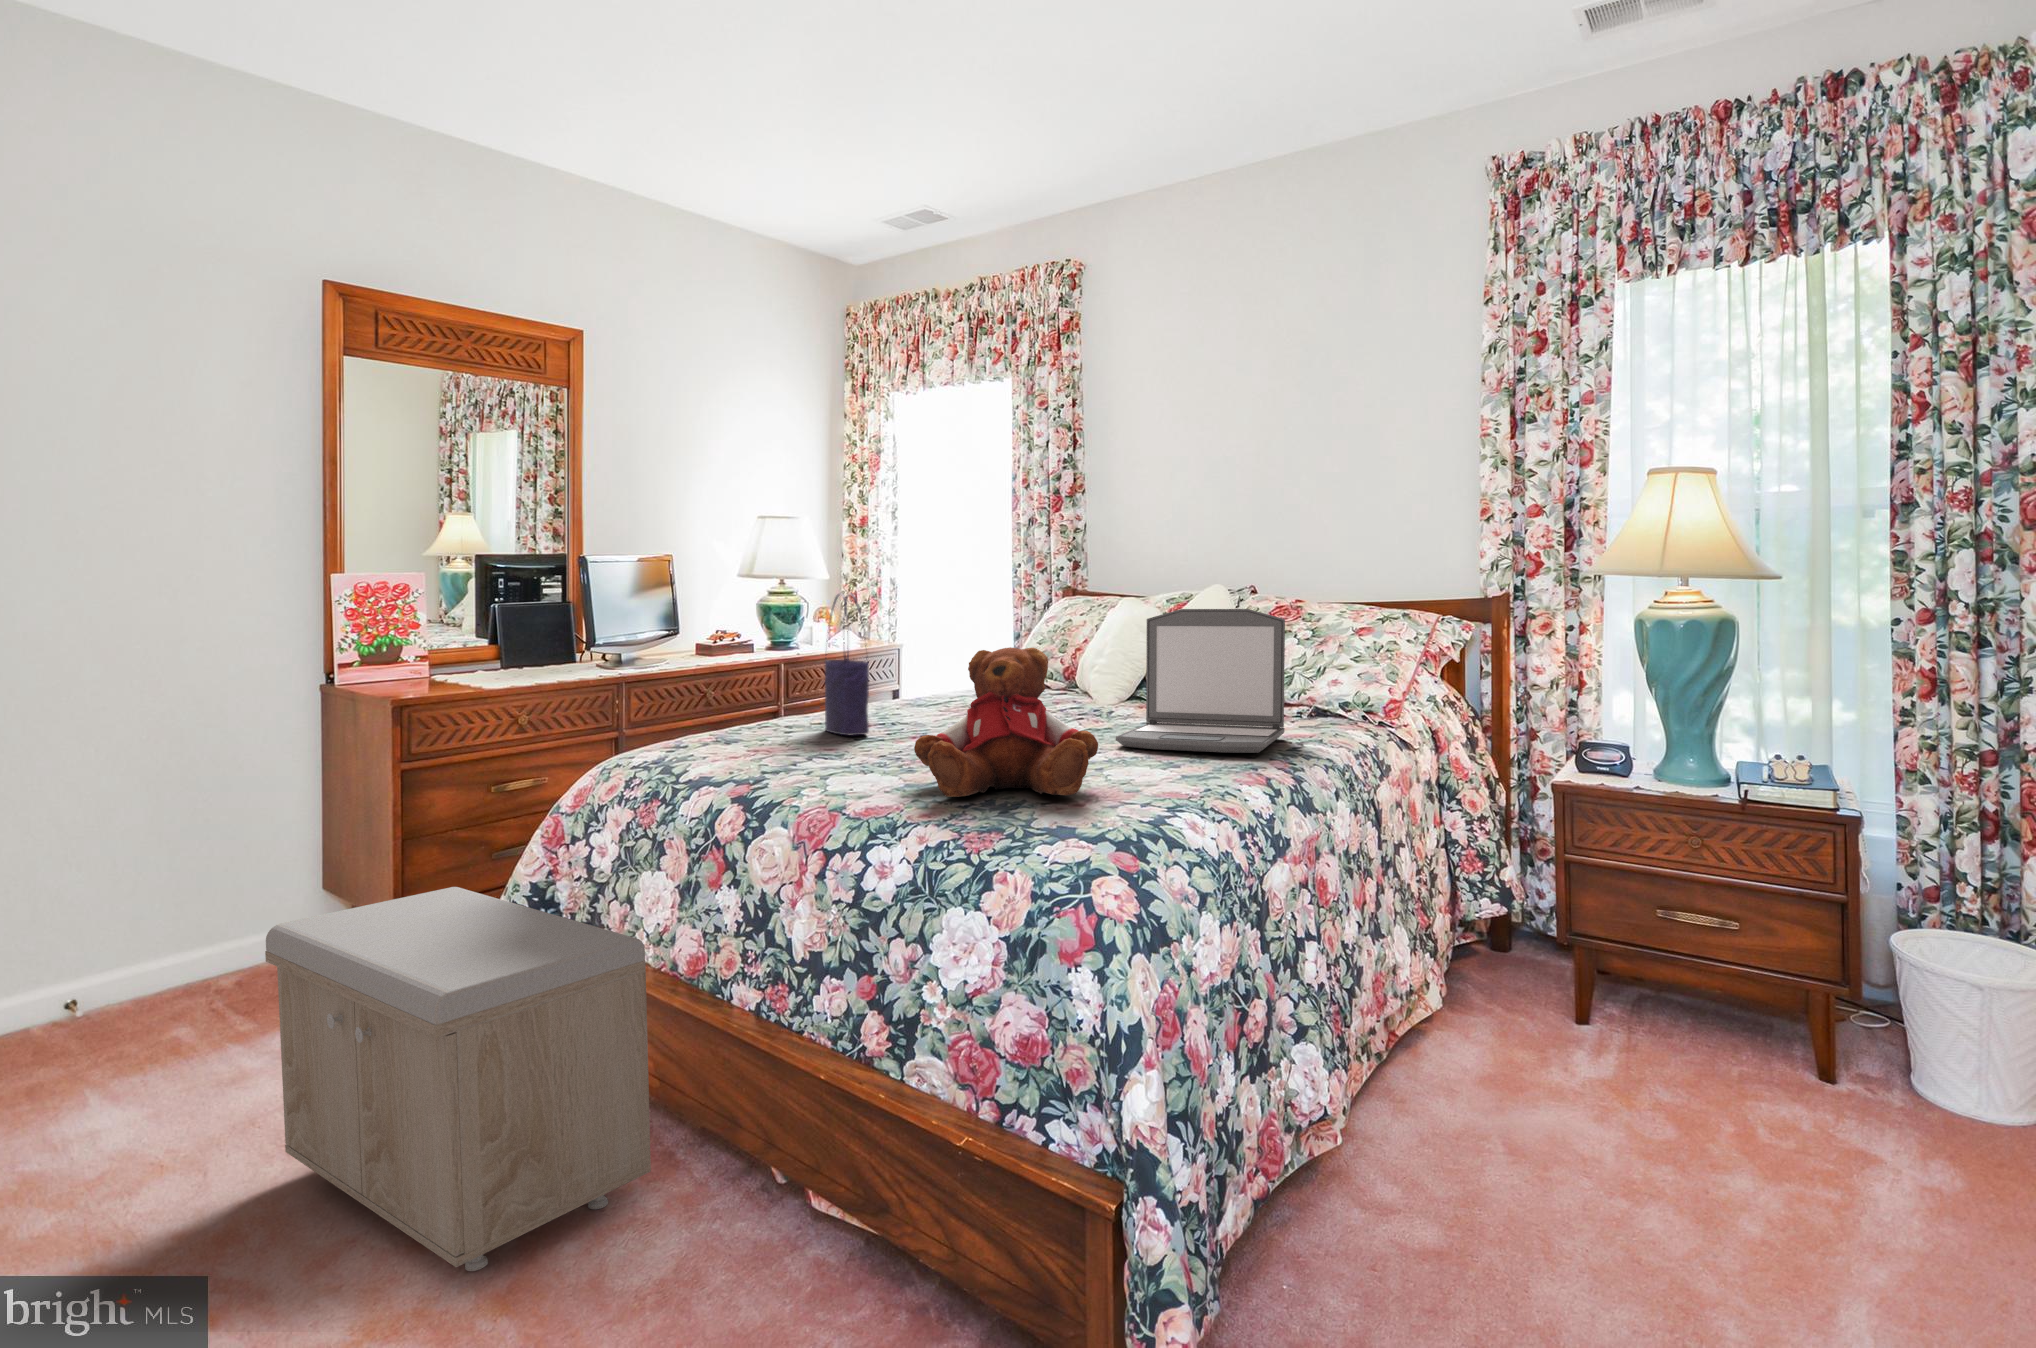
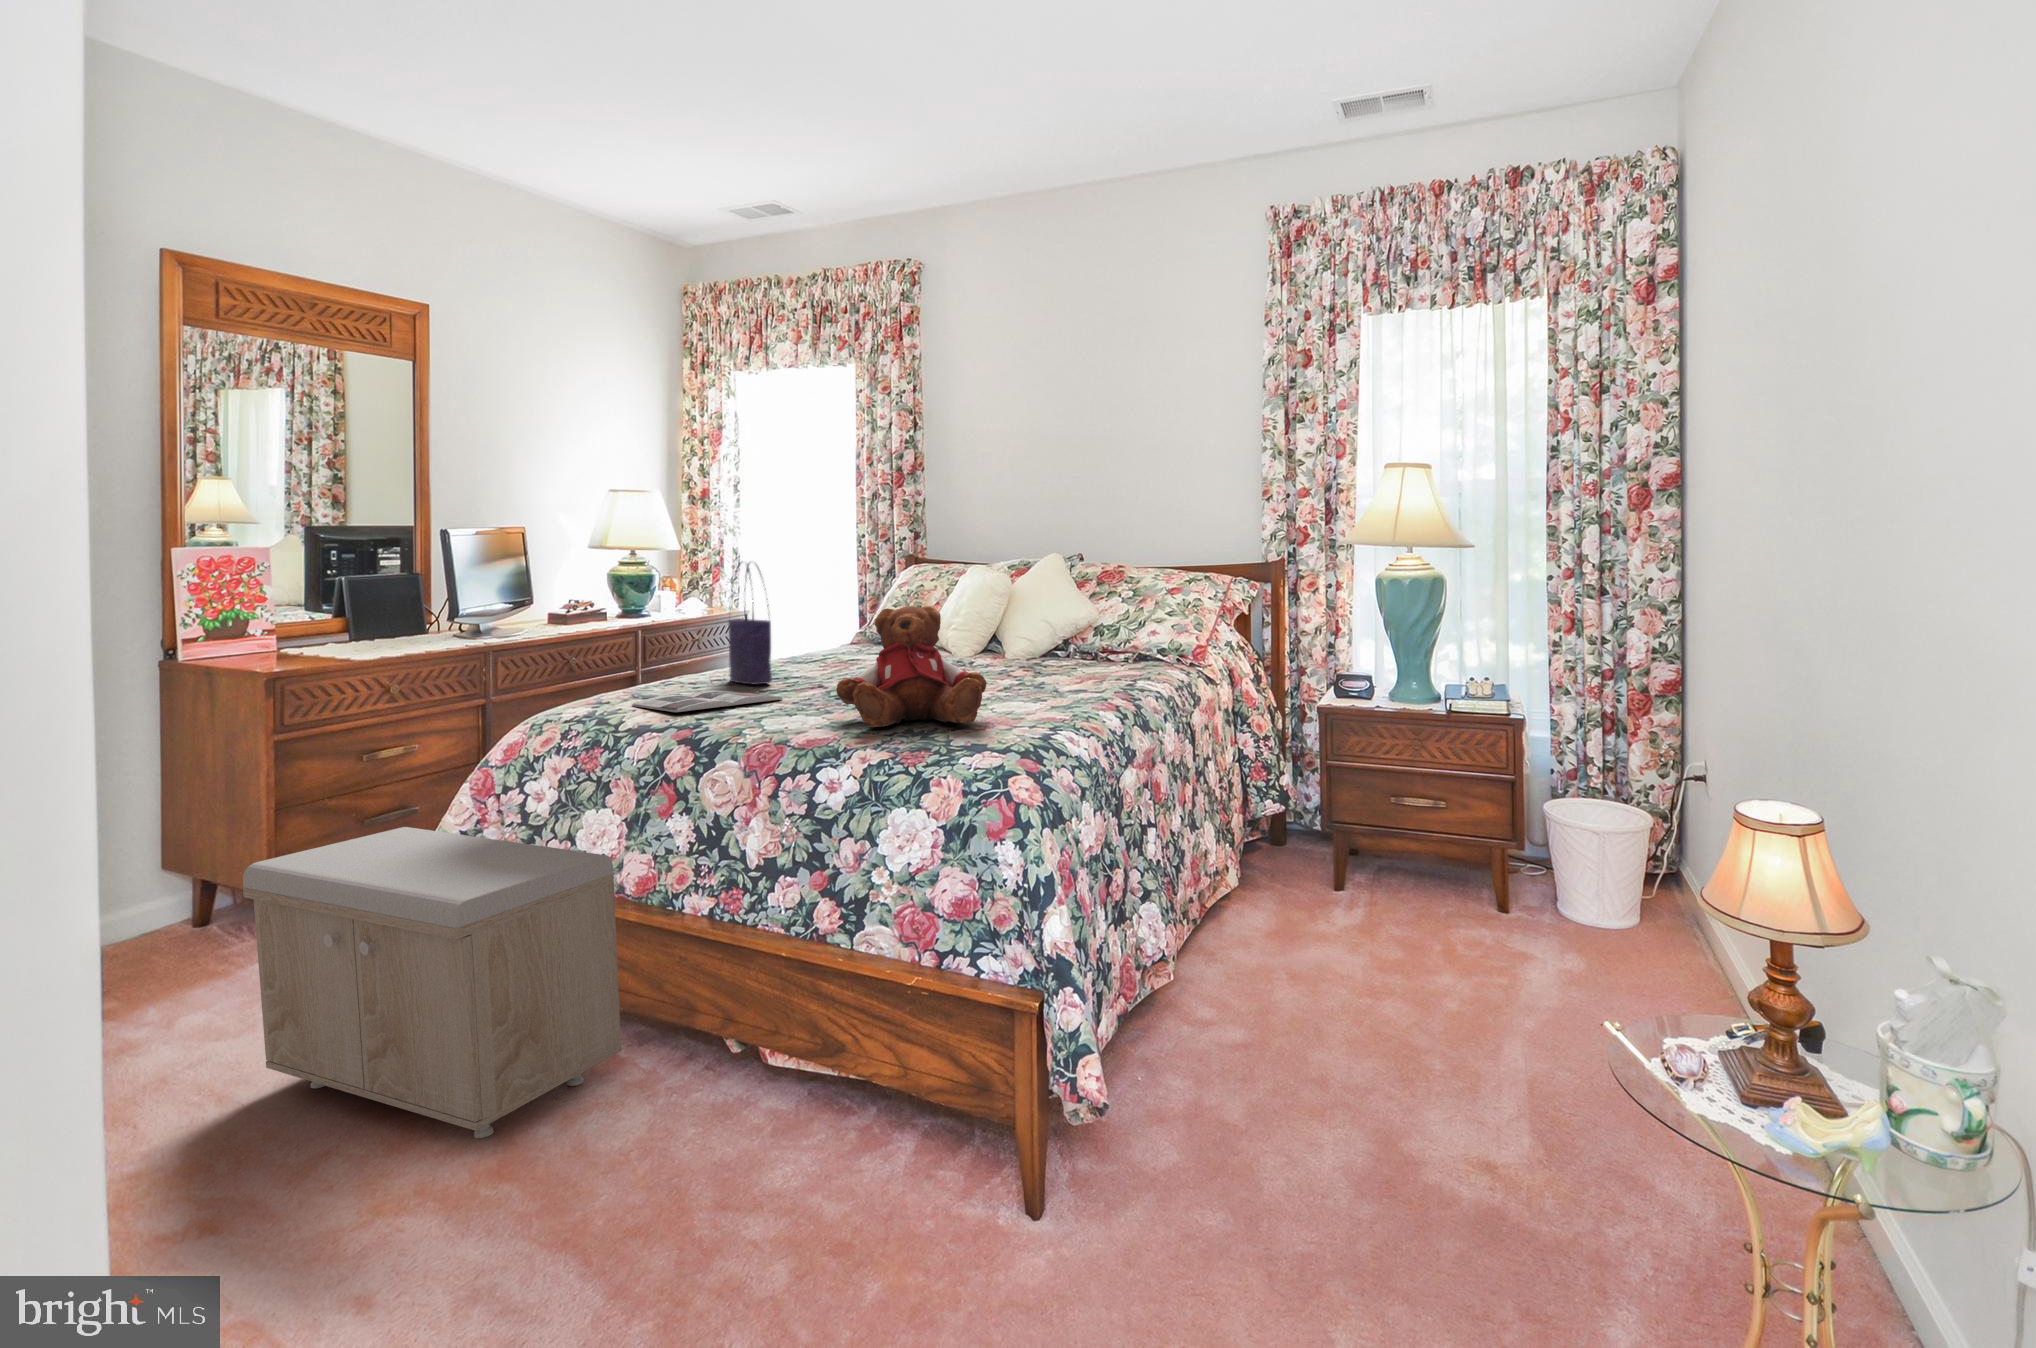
laptop: present [1116,609,1285,753] -> none [986,574,1117,690]
magazine: none [697,742,870,769] -> present [631,691,783,712]

